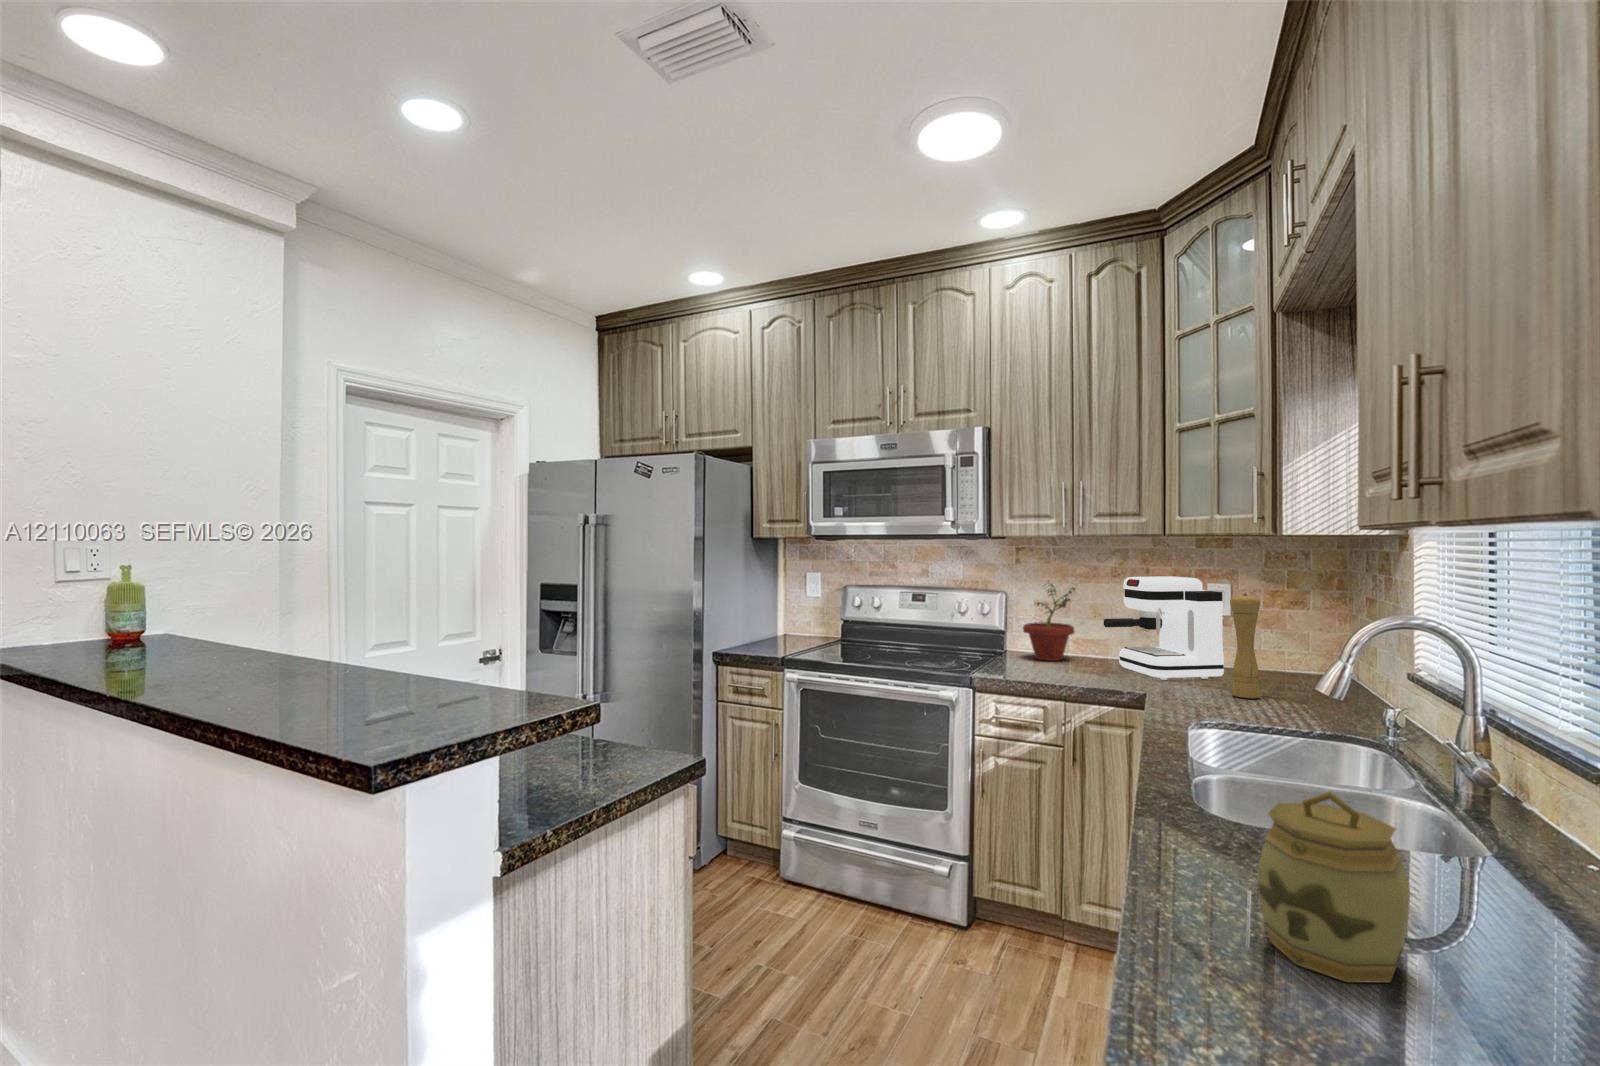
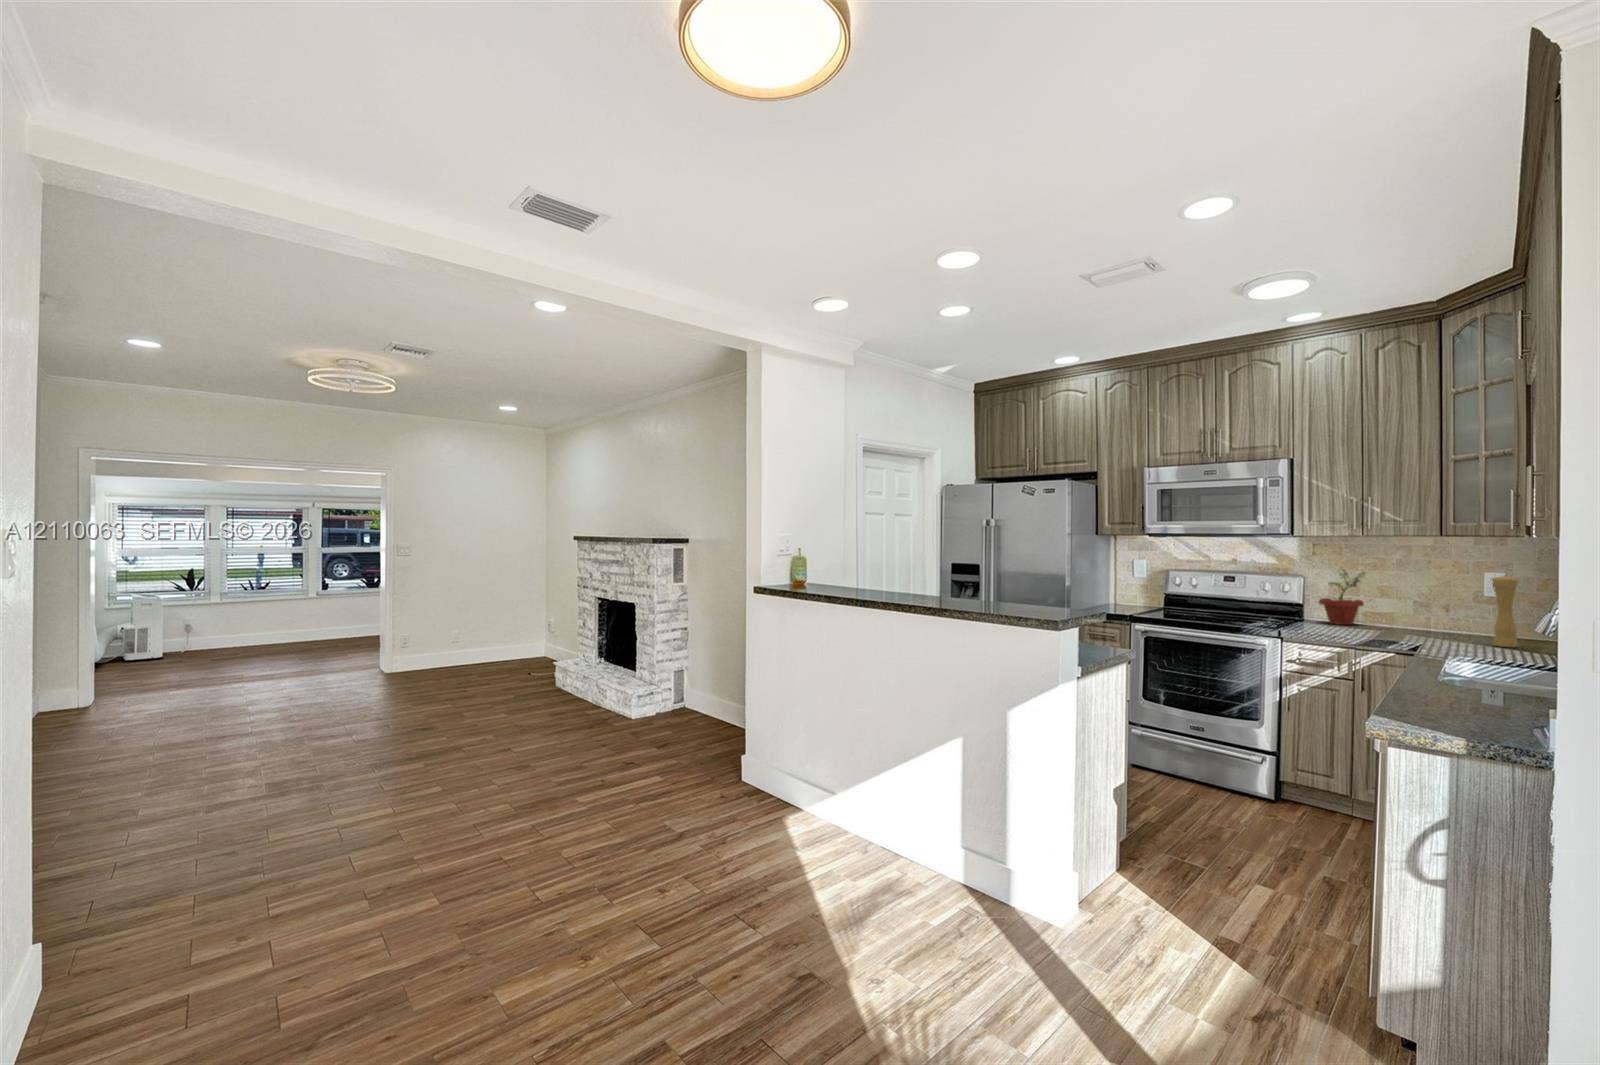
coffee maker: present [1103,576,1224,680] -> none [1388,564,1493,638]
jar: present [1257,792,1410,983] -> none [1444,639,1516,710]

